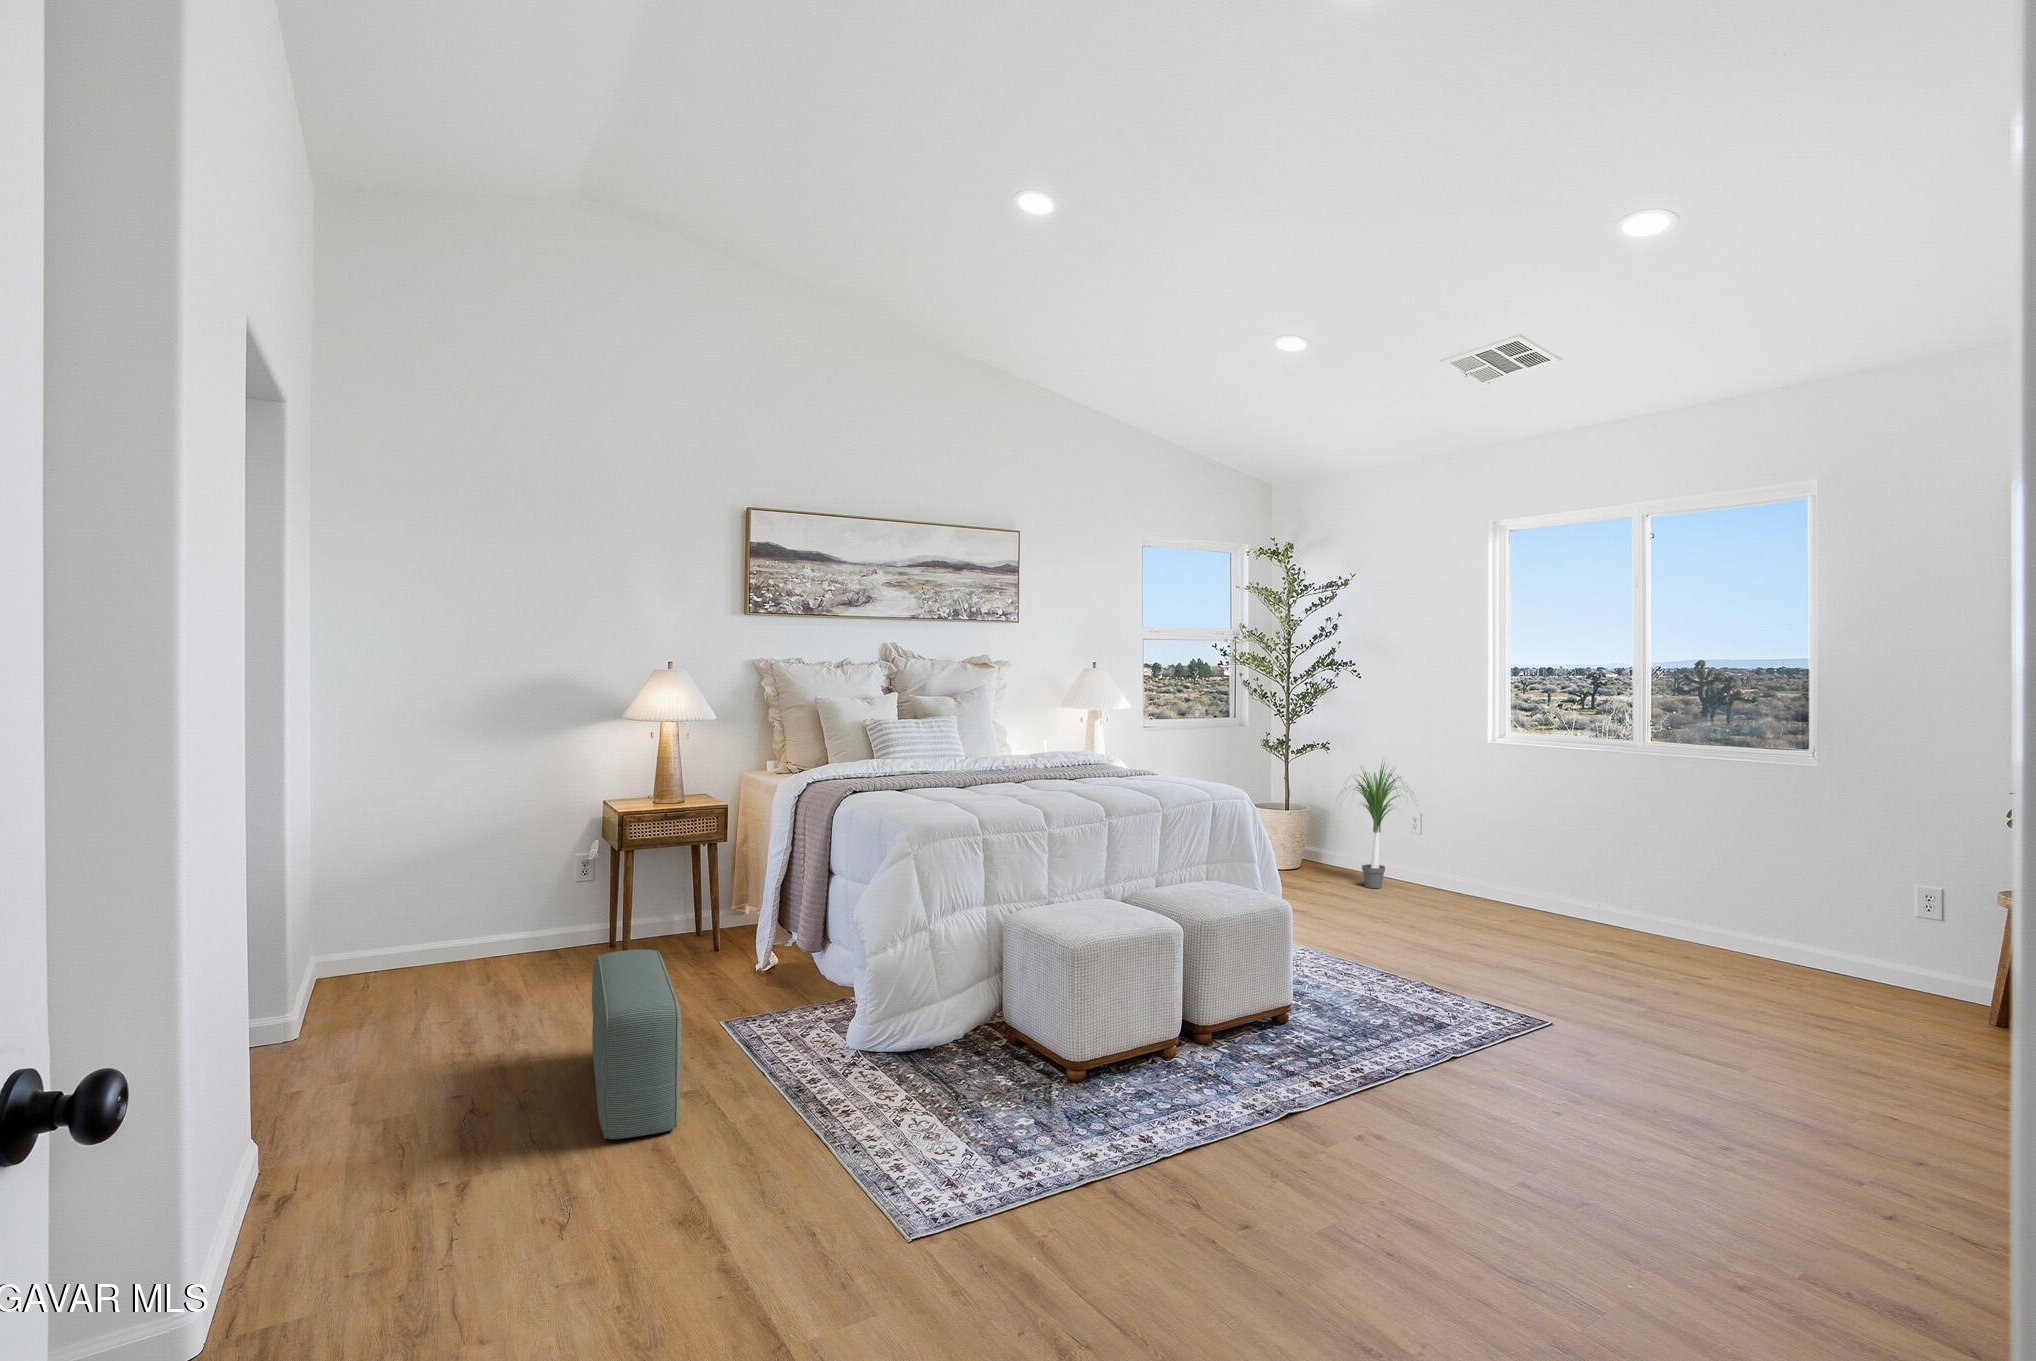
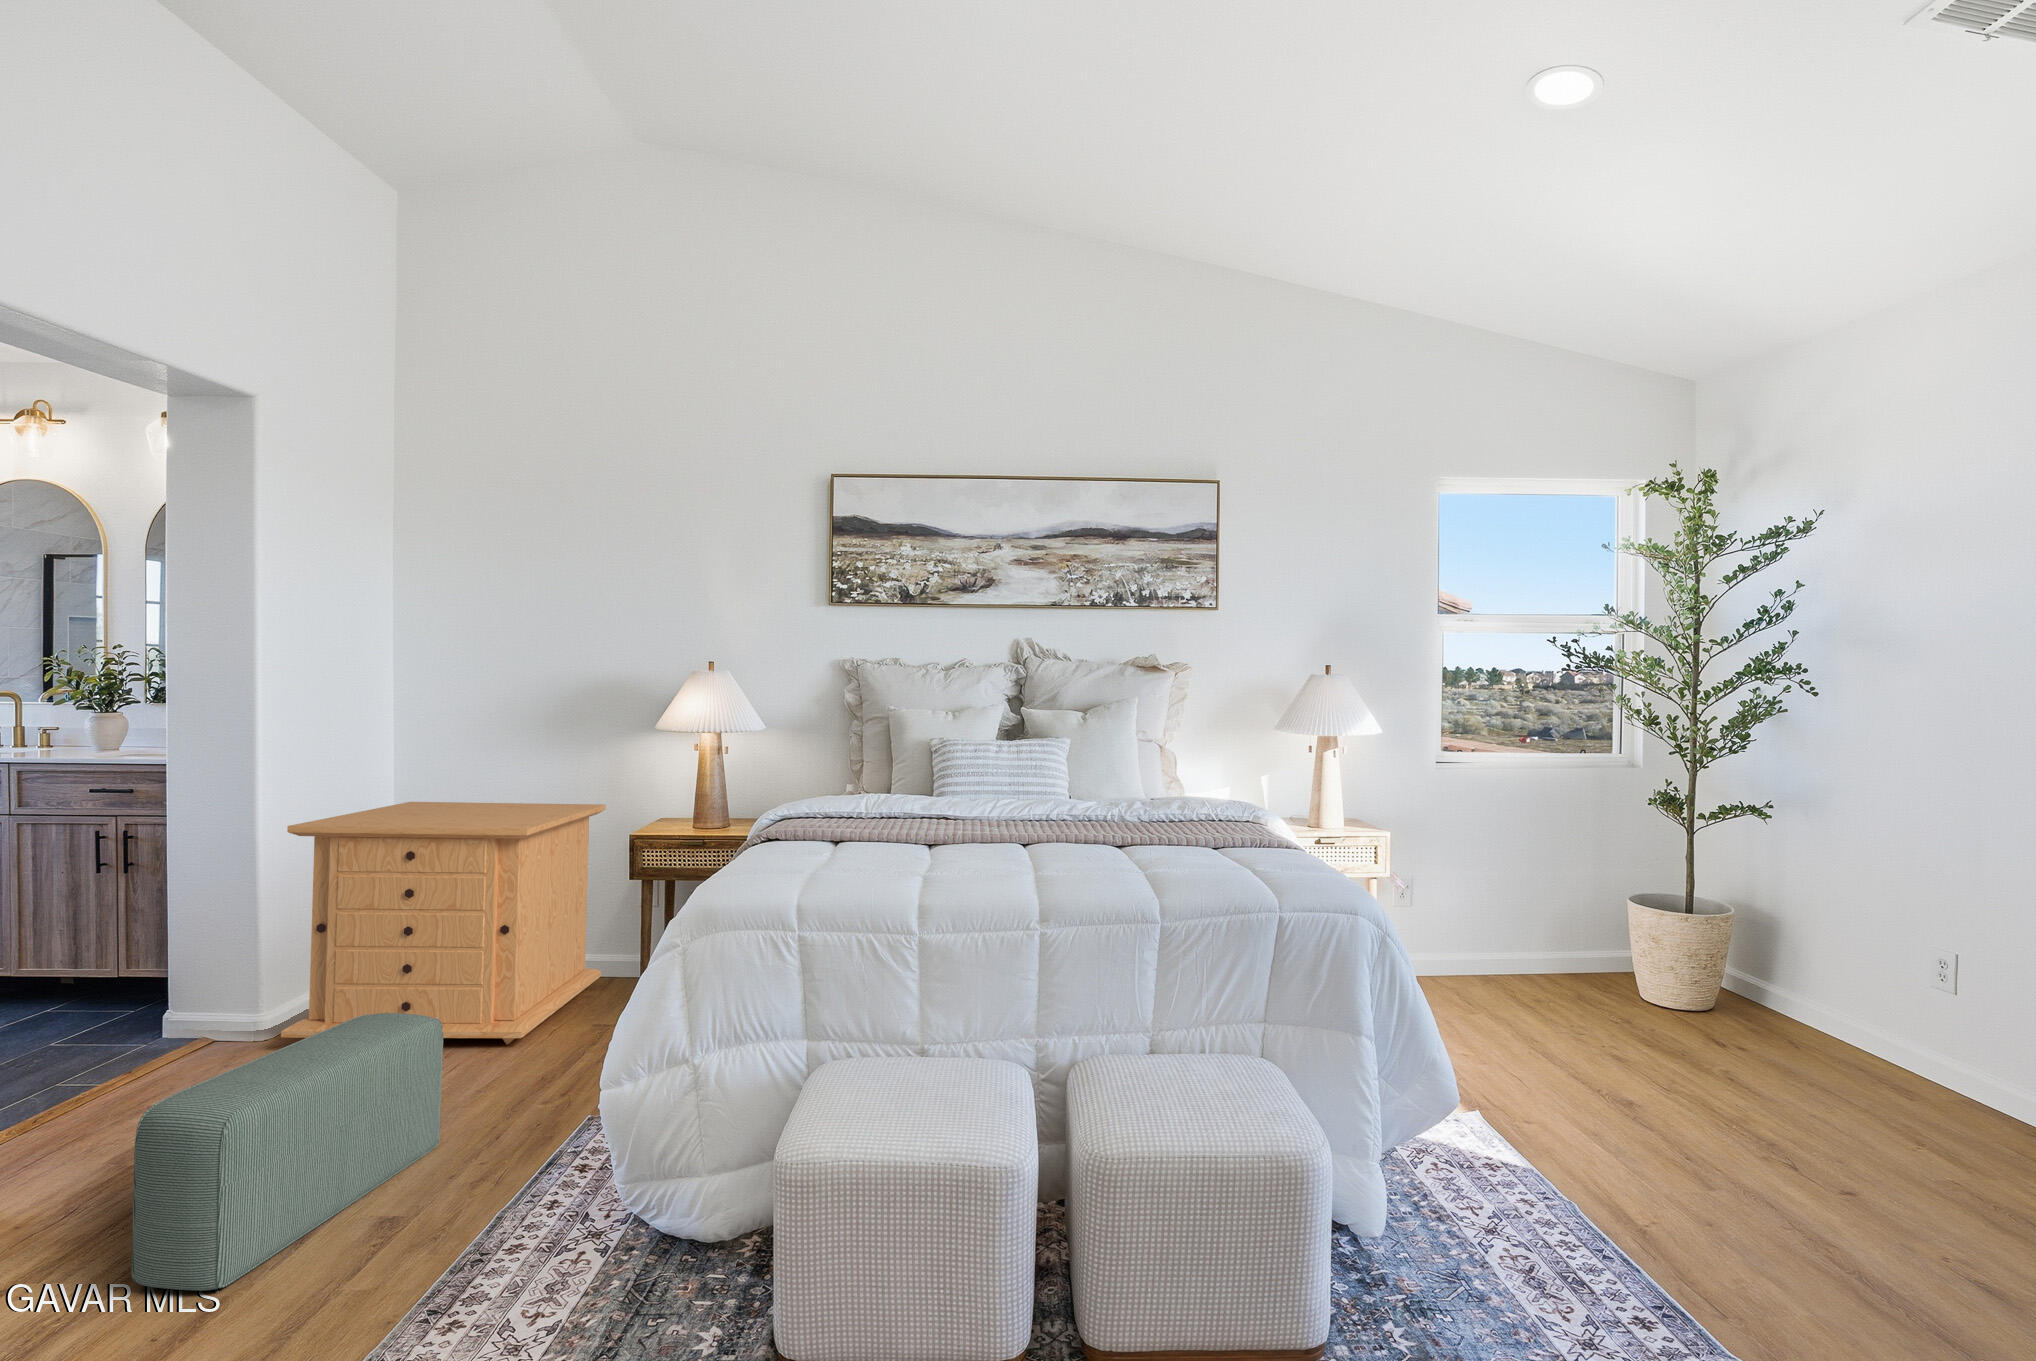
potted plant: present [1339,763,1418,888] -> none [1739,826,1938,1071]
dresser: none [359,790,590,1020] -> present [281,802,606,1045]

